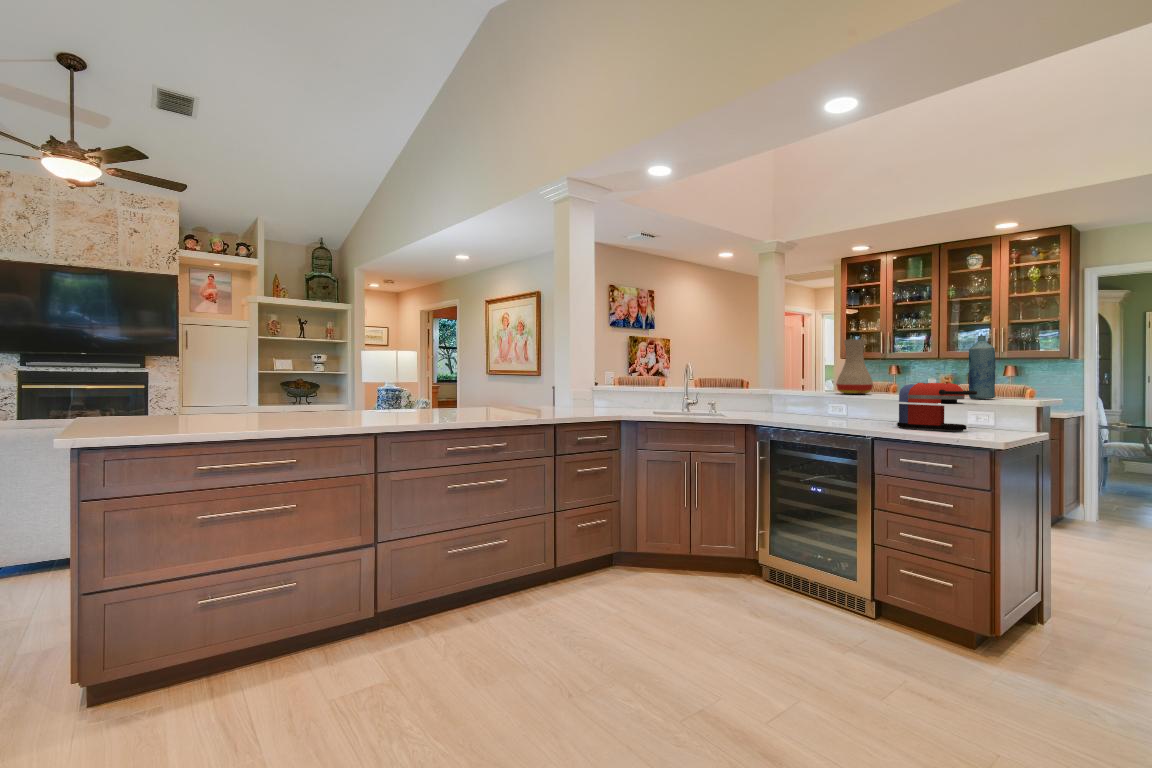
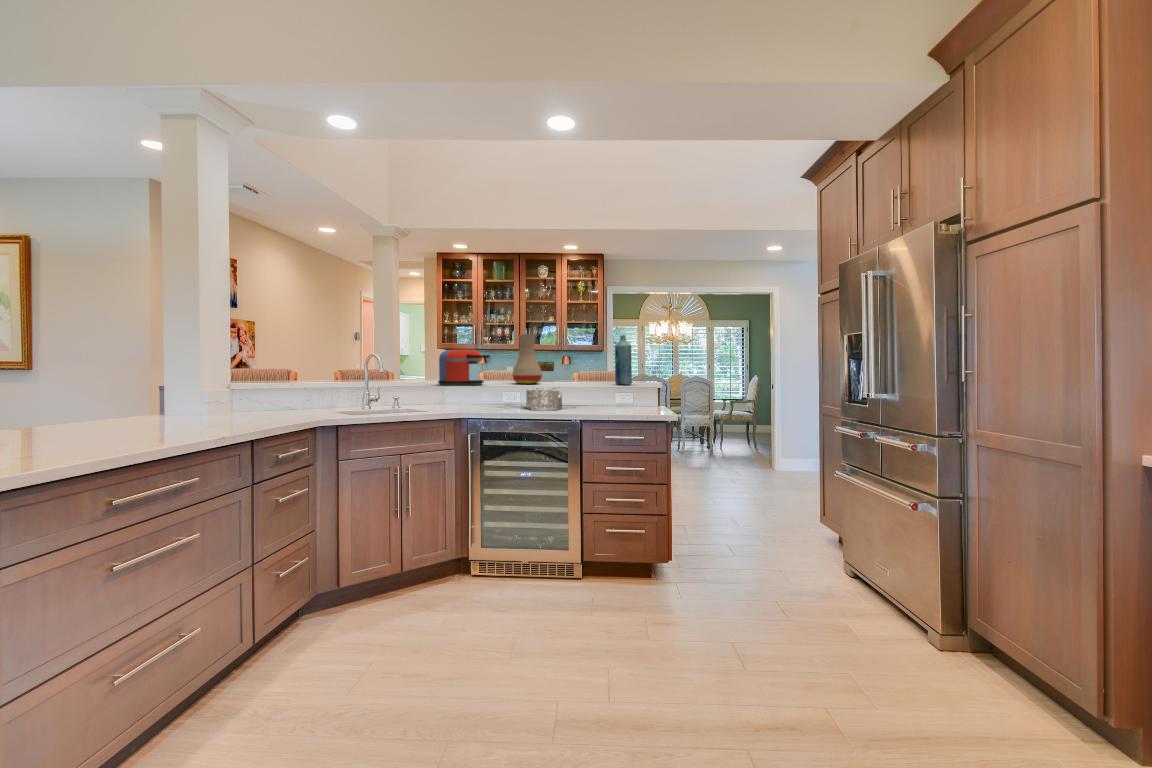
coffee maker: present [897,383,977,432] -> present [438,350,489,385]
decorative bowl: none [833,397,877,423] -> present [526,387,562,410]

